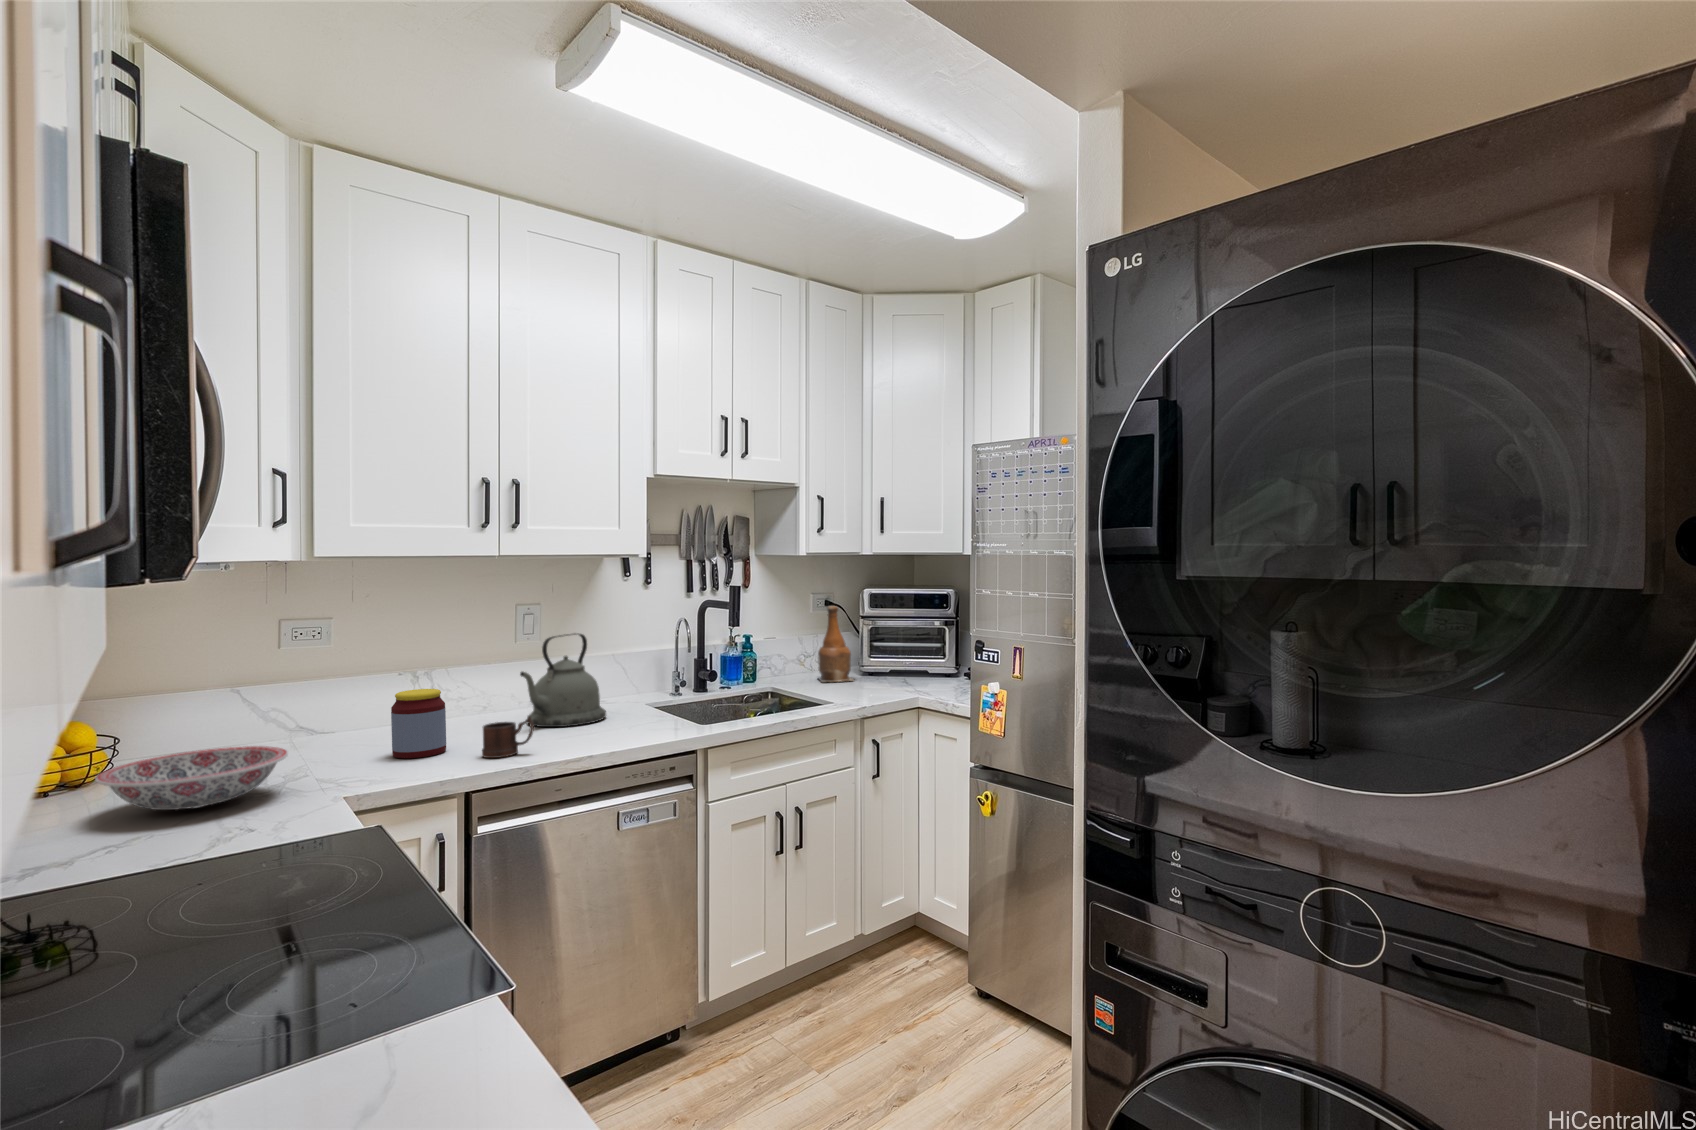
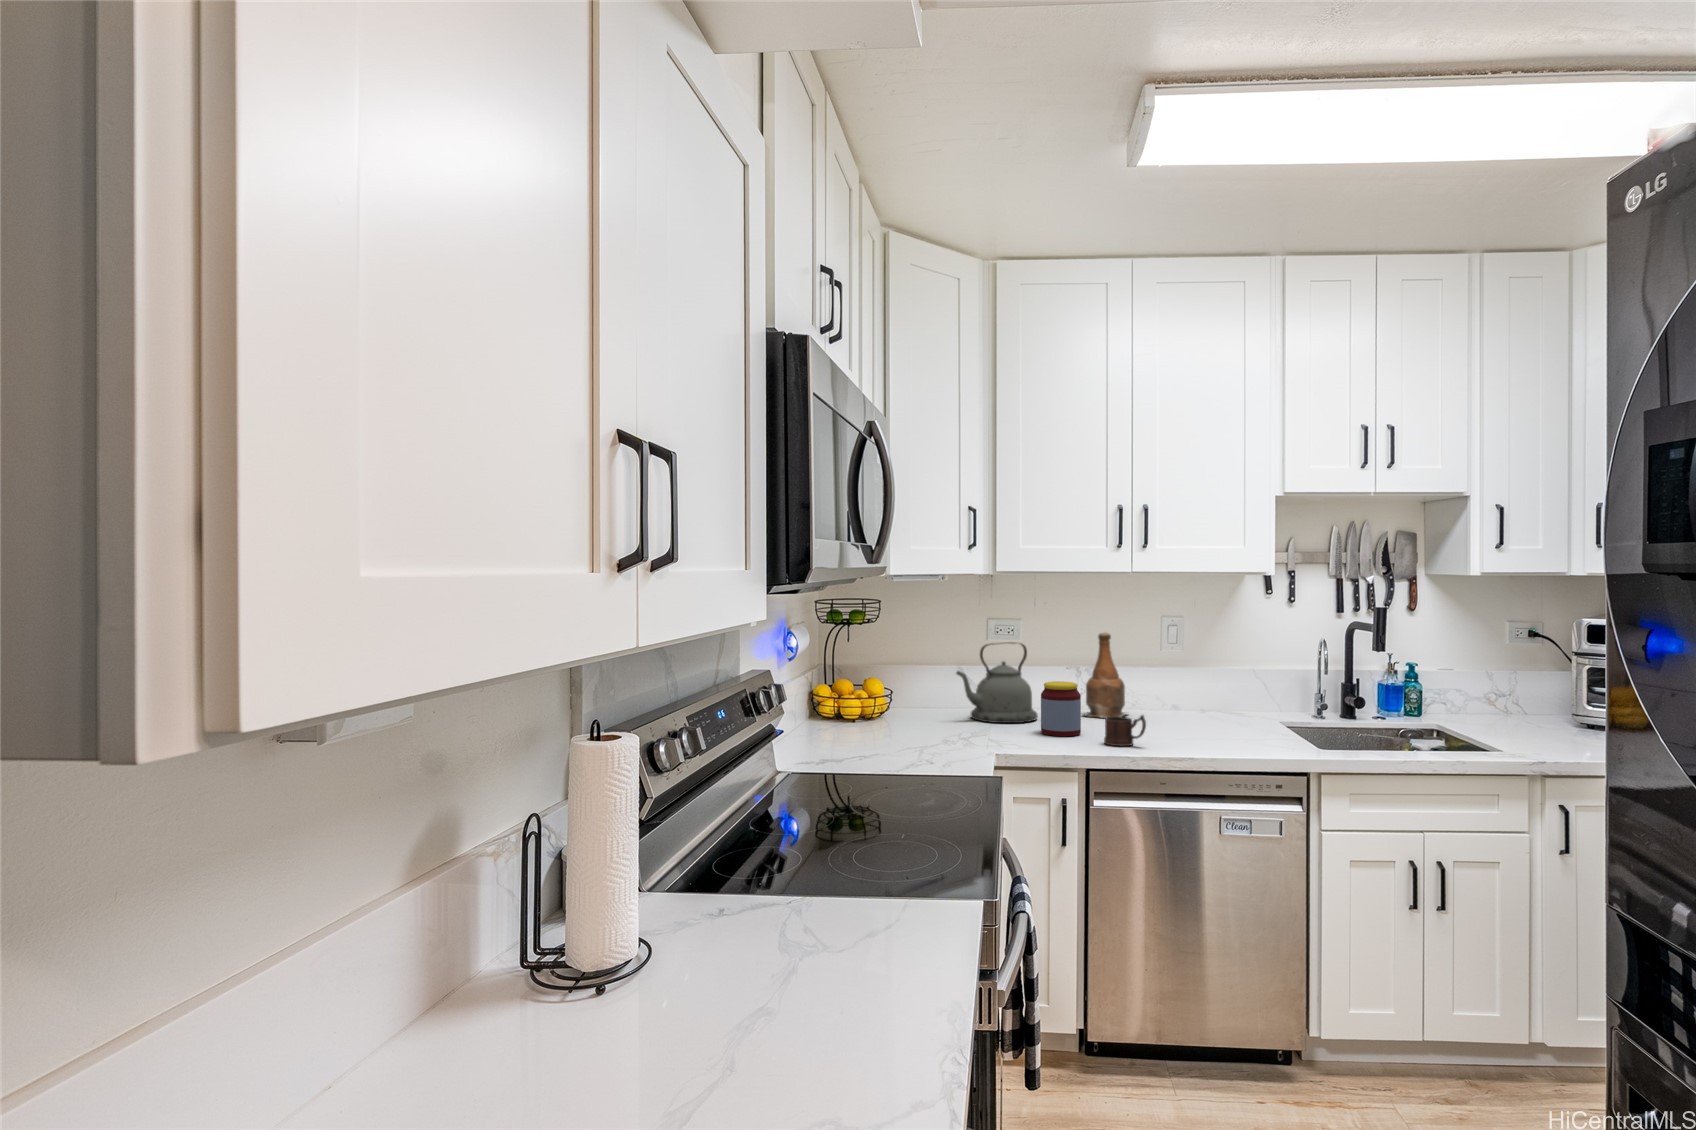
bottle: present [818,606,853,682] -> present [1085,632,1128,718]
kettle: present [520,634,606,727] -> present [956,642,1038,723]
ceramic bowl: present [96,746,288,810] -> none [866,706,968,742]

